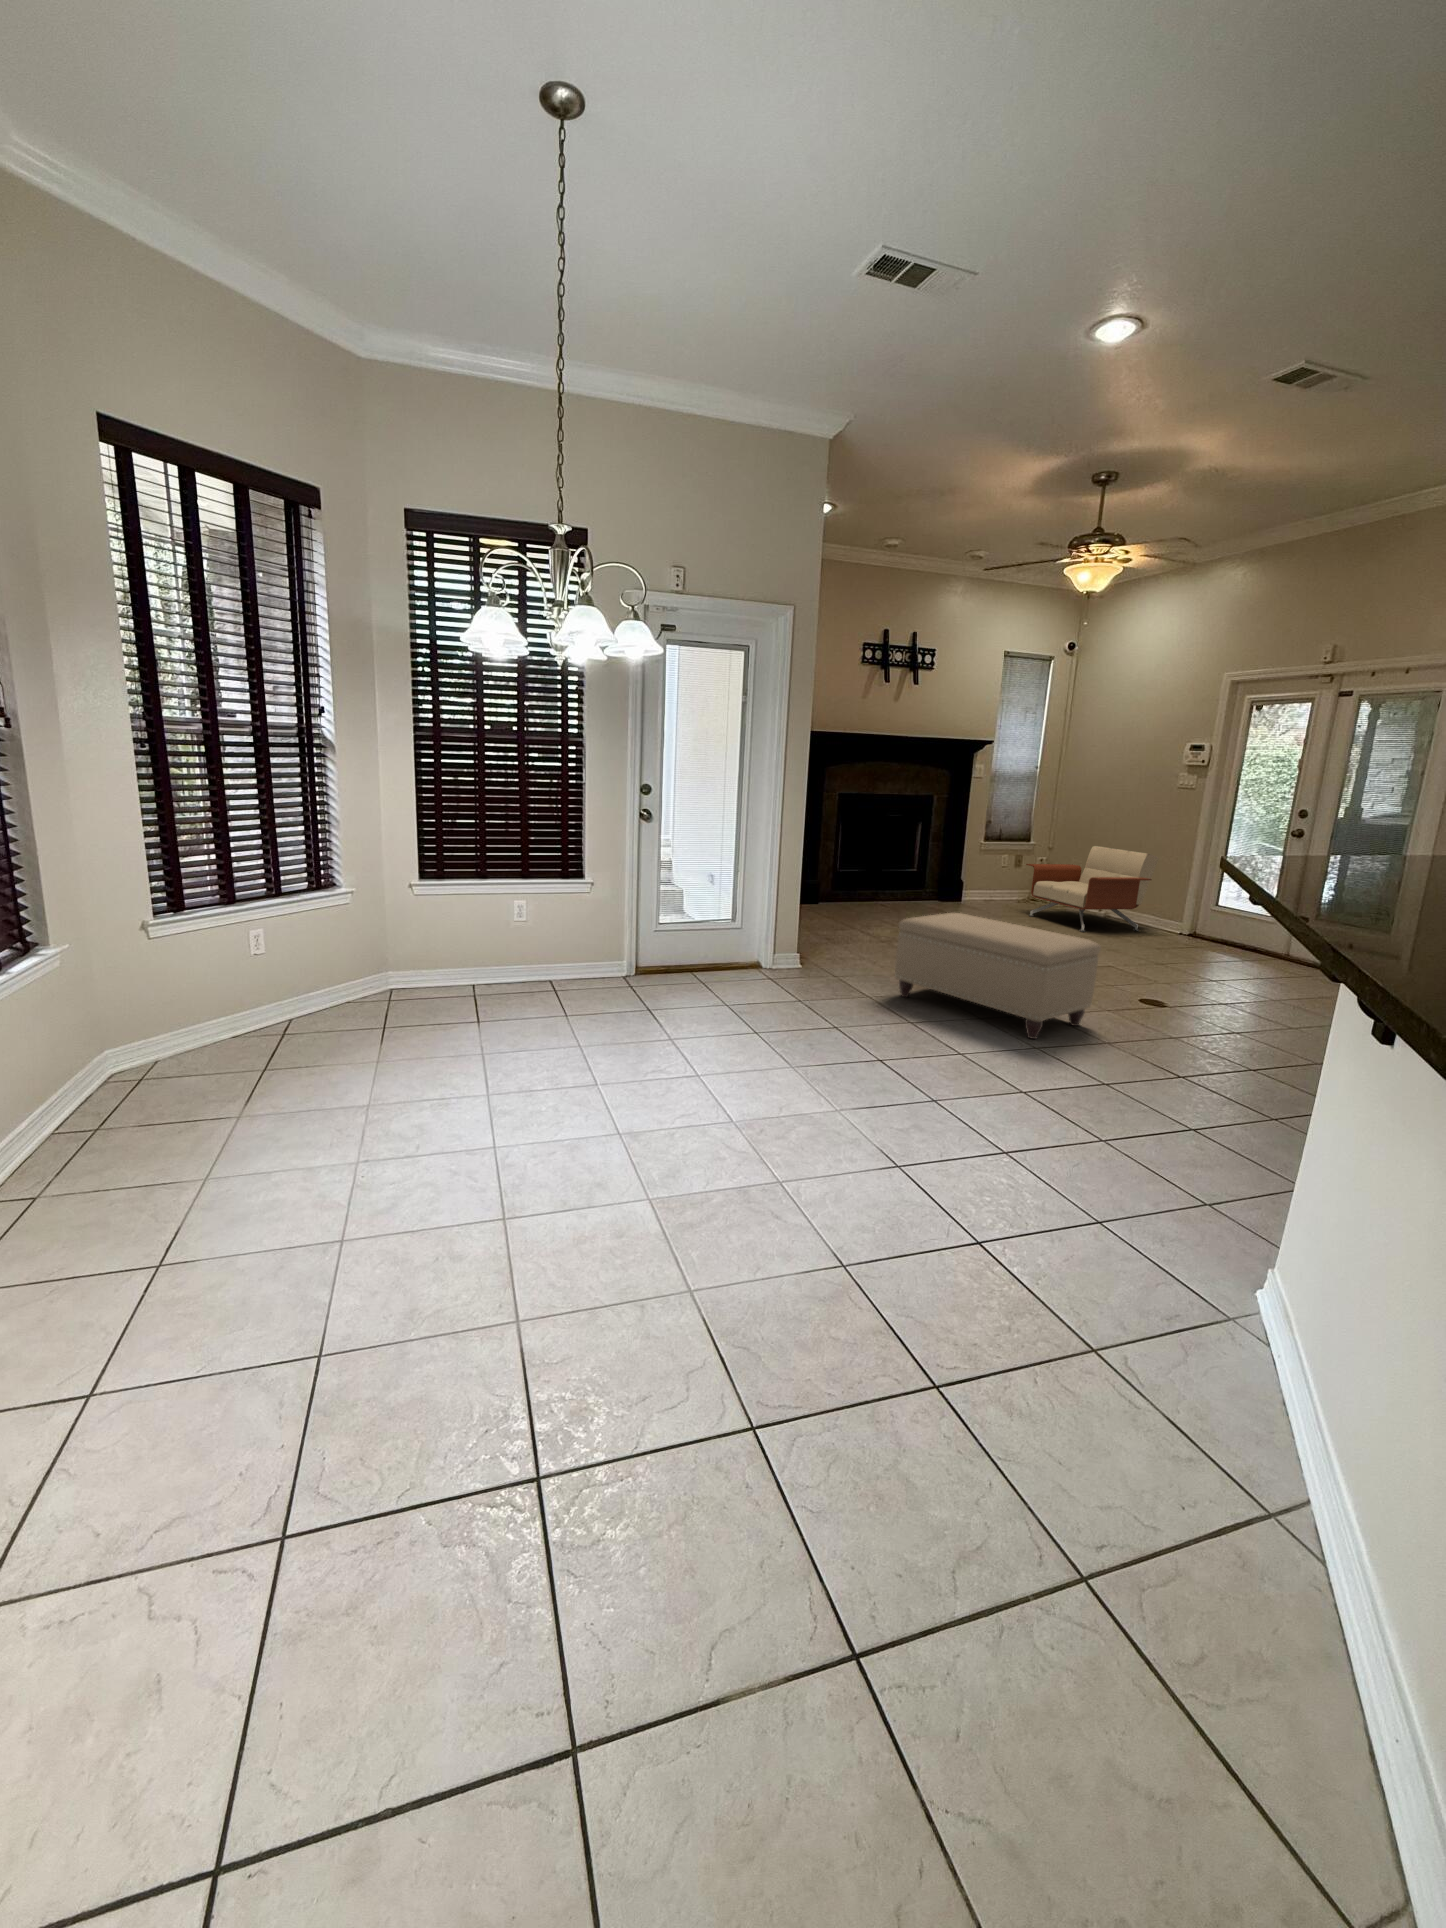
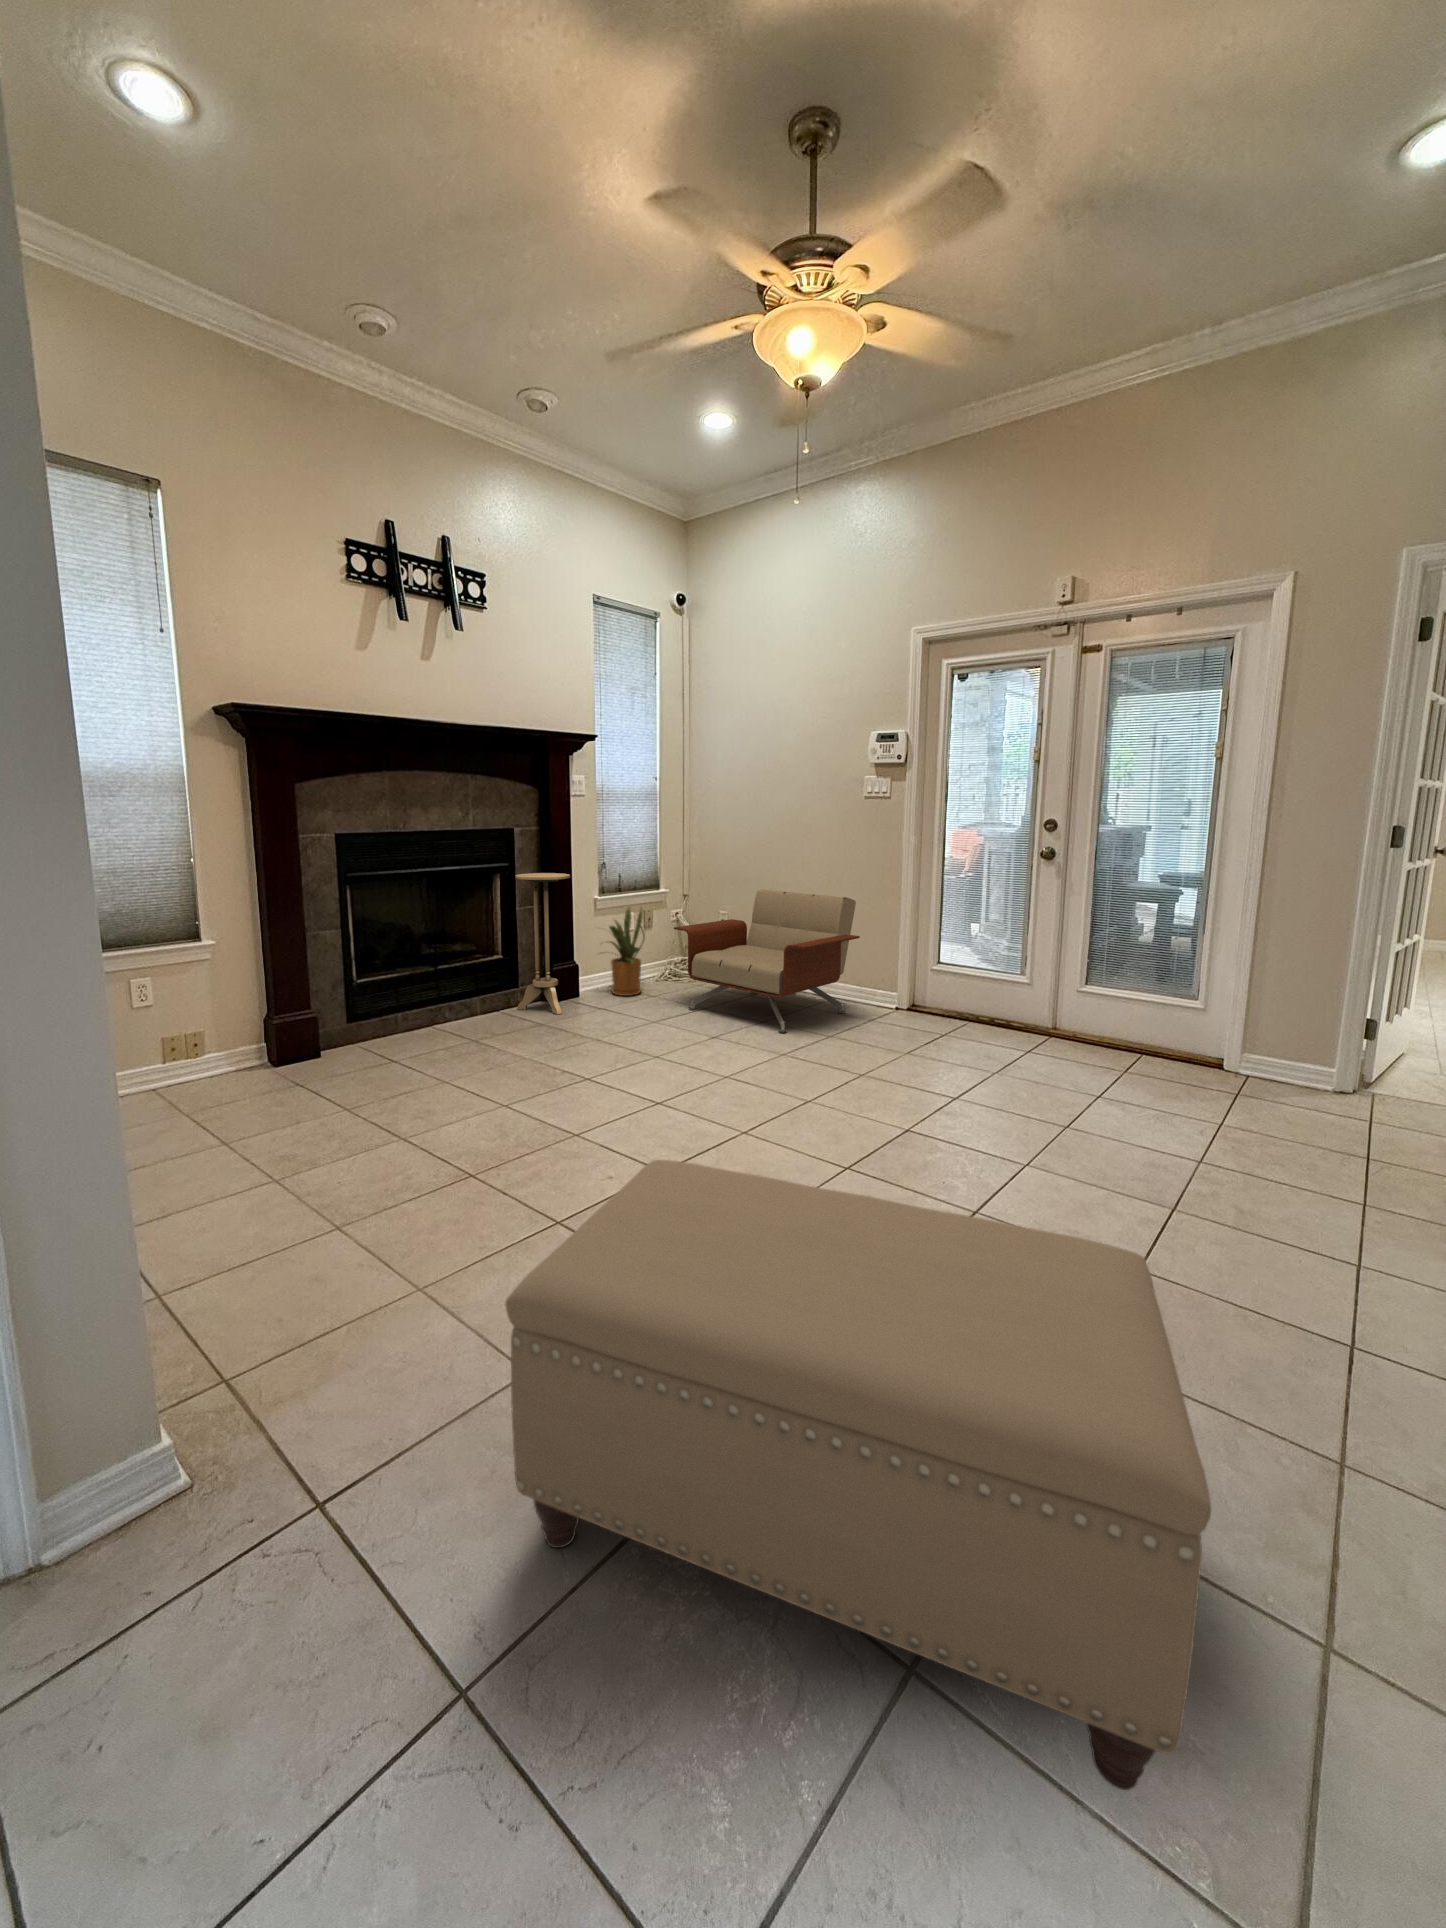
side table: none [921,824,963,908] -> present [516,873,570,1014]
house plant: none [974,850,1011,906] -> present [609,907,645,996]

